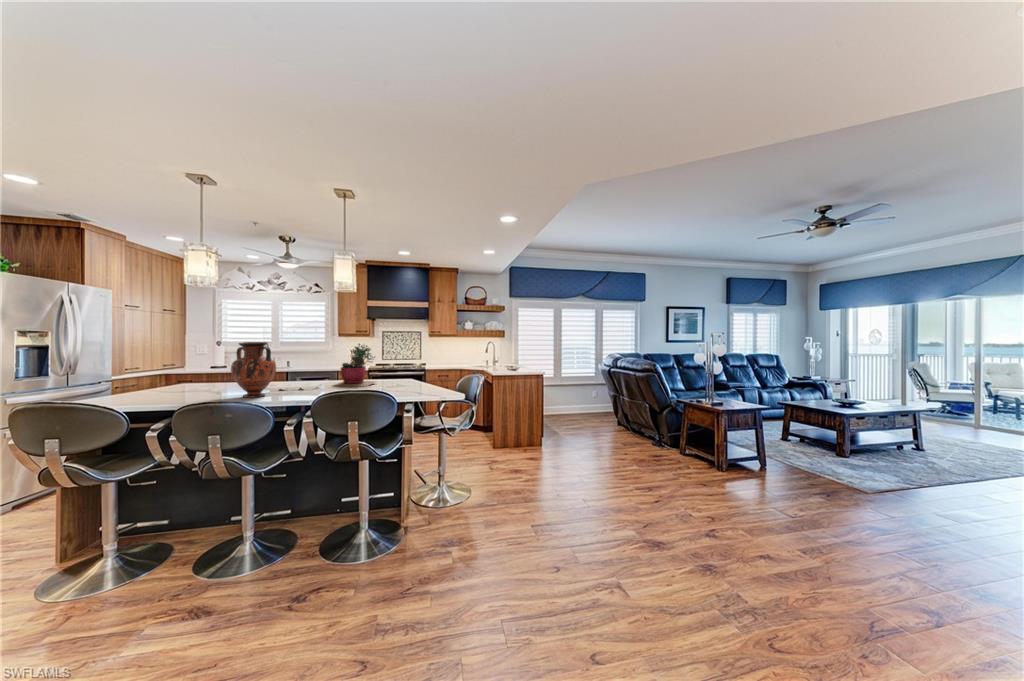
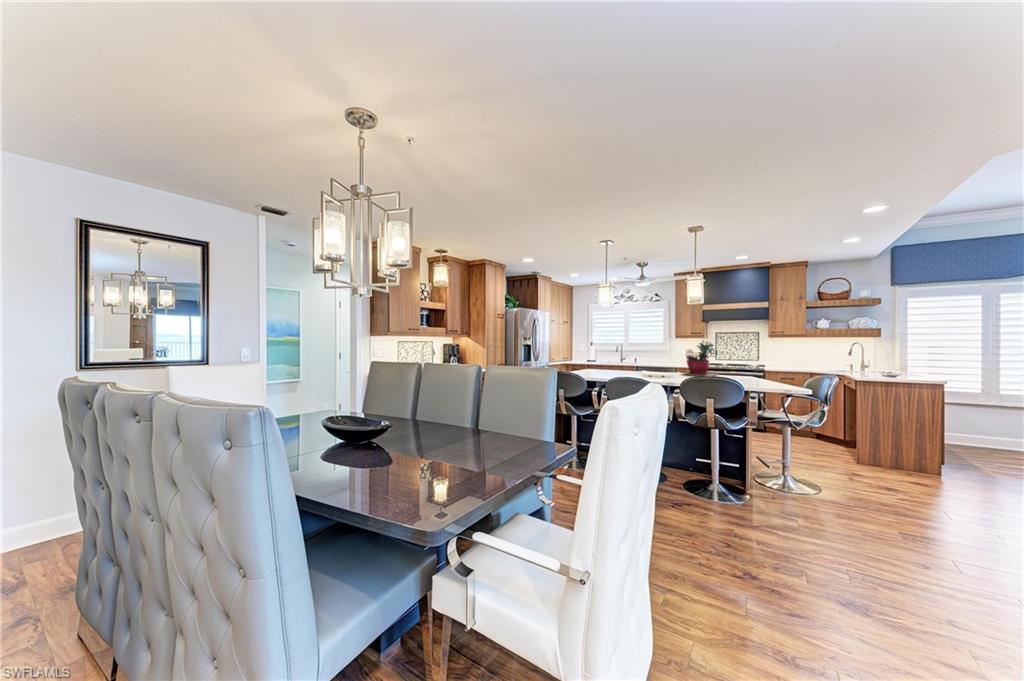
vase: present [231,342,276,398] -> none [615,338,644,377]

